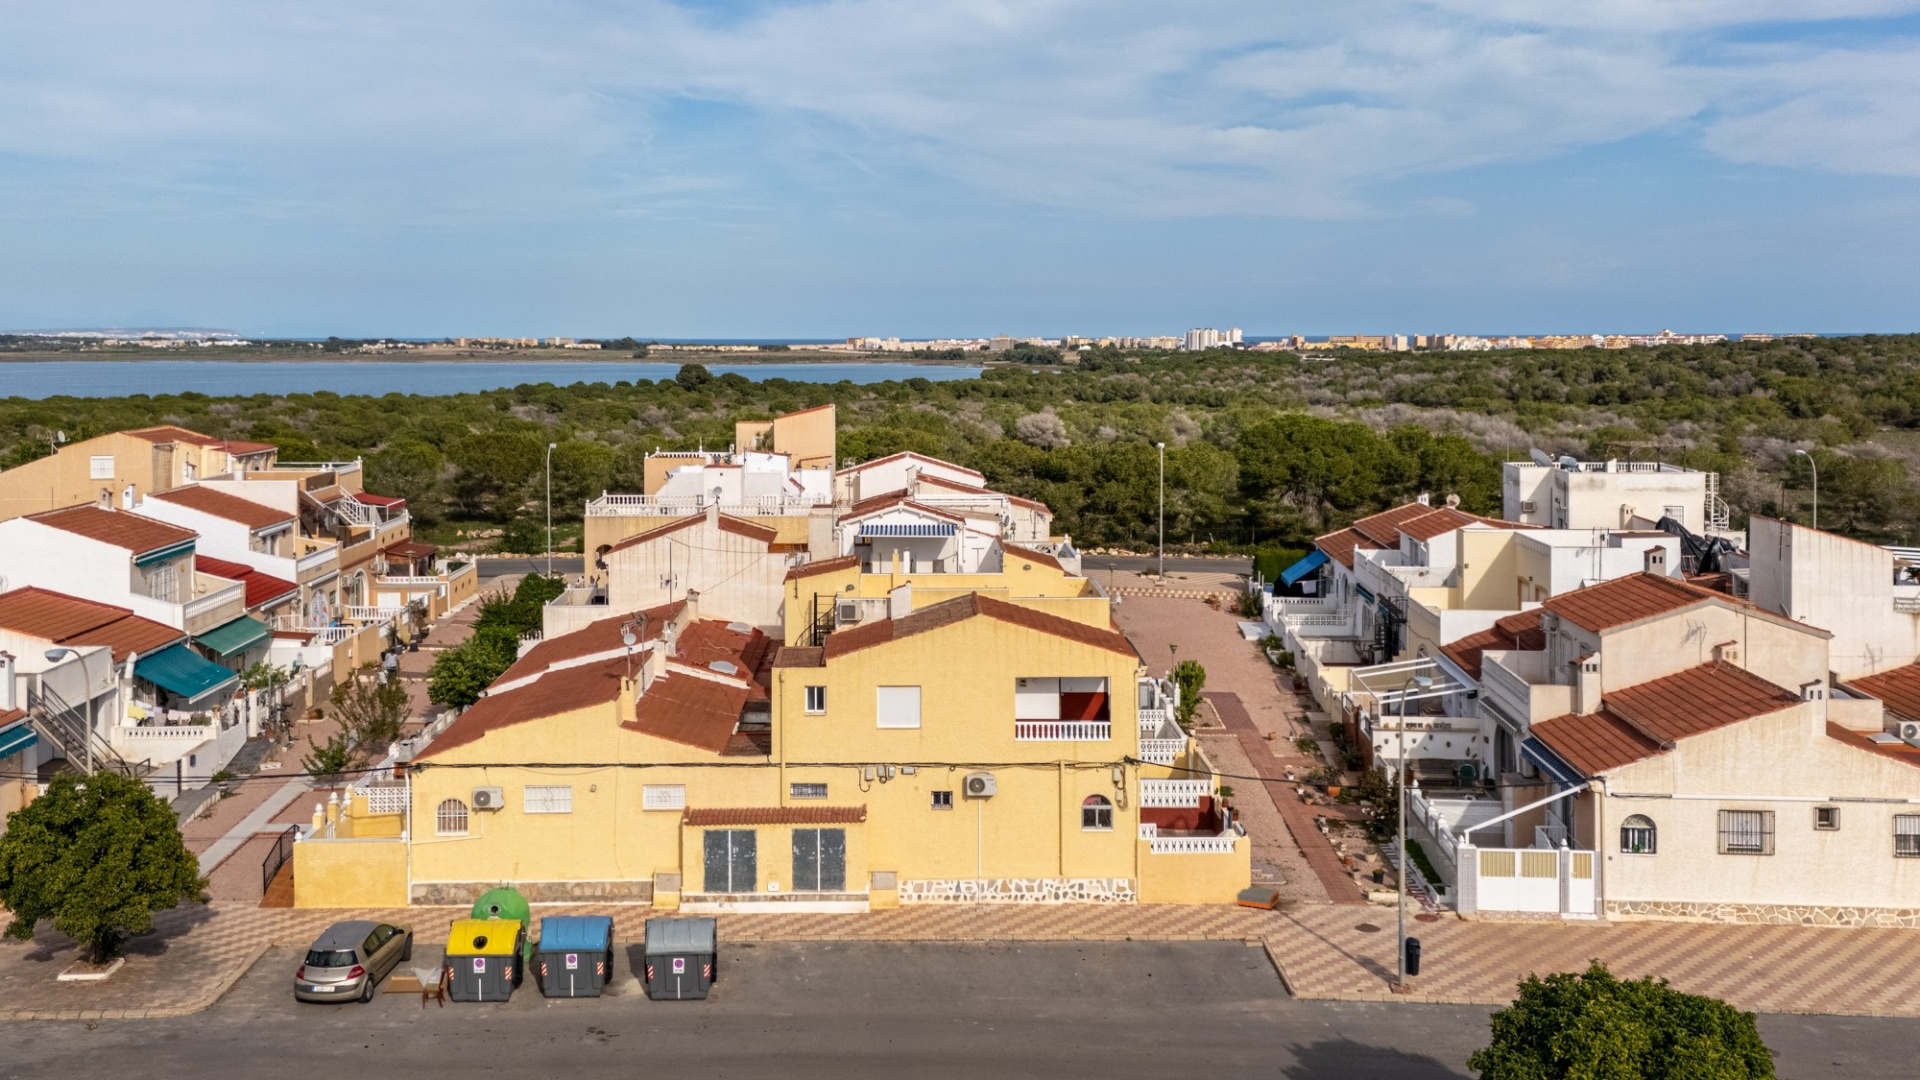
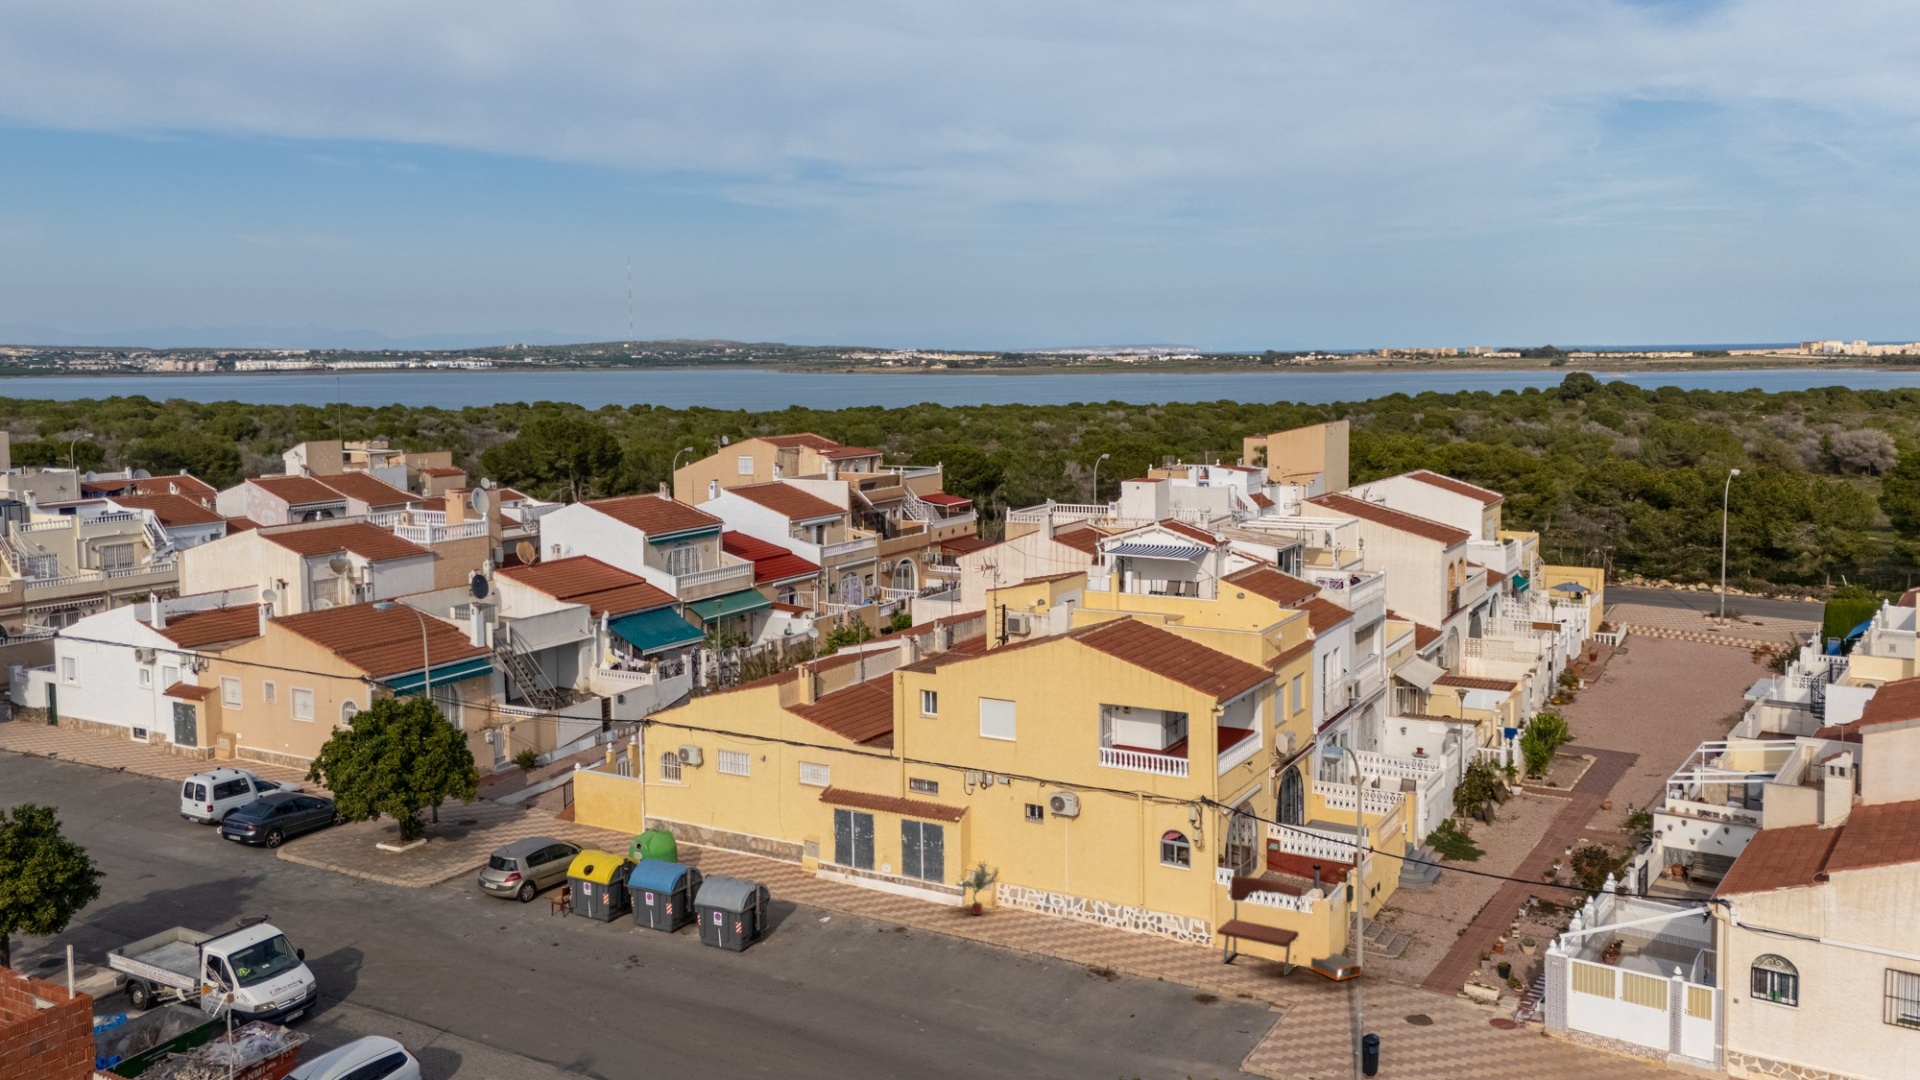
bench: none [1158,828,1232,913] -> present [1217,876,1302,975]
potted tree: none [872,857,916,916] -> present [957,862,998,915]

